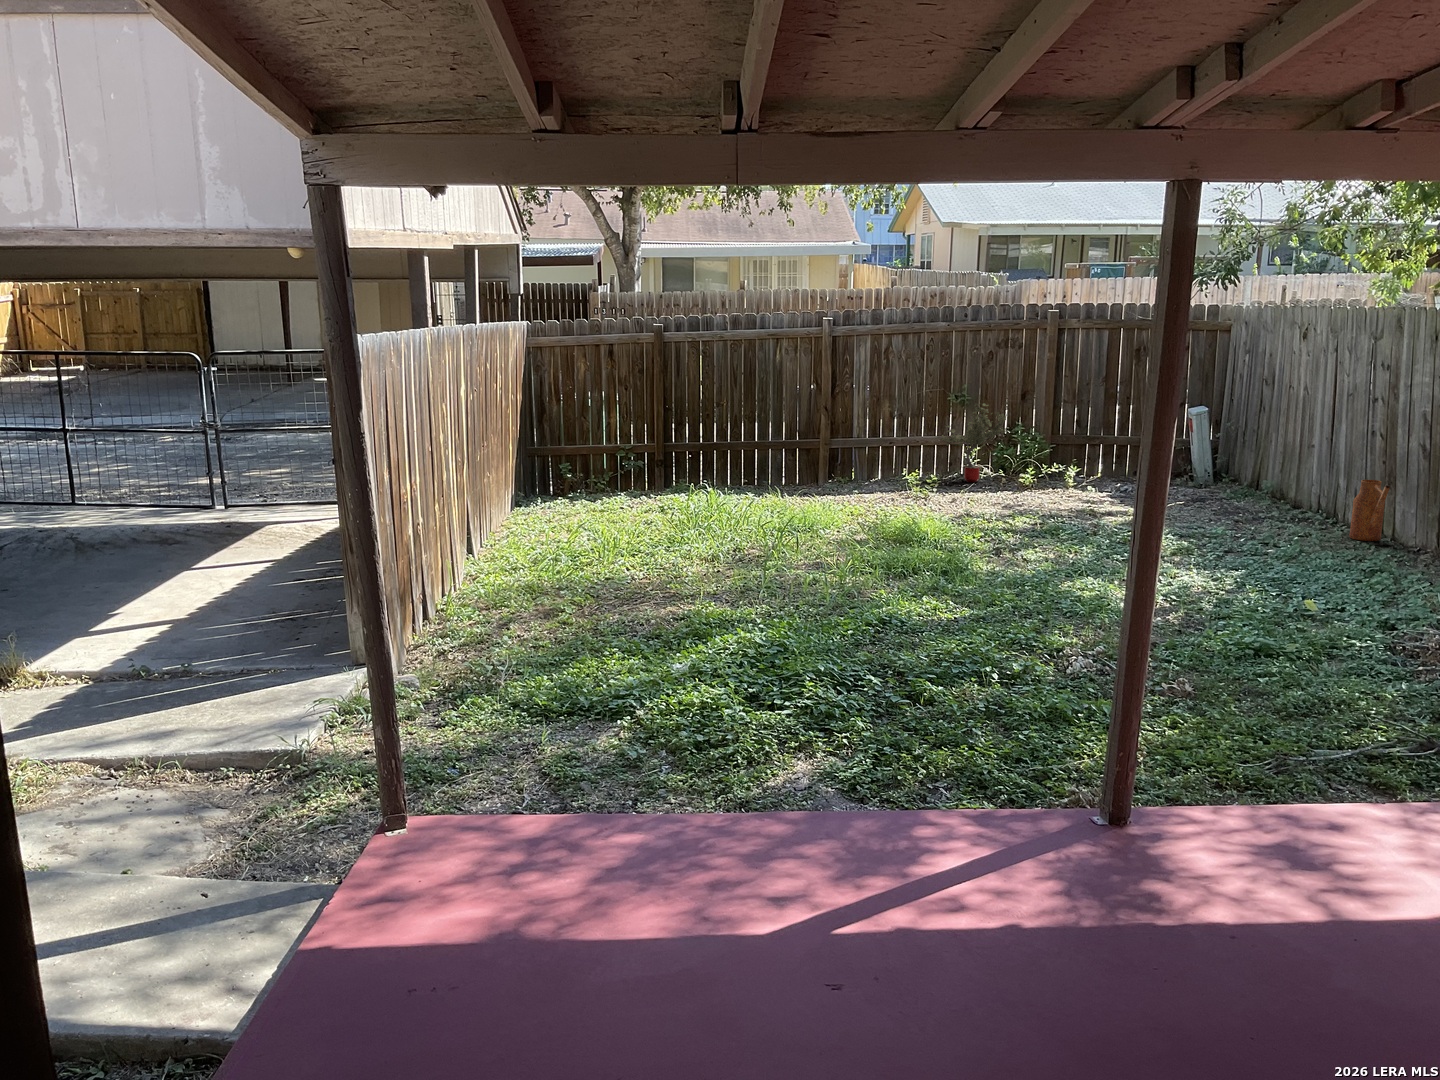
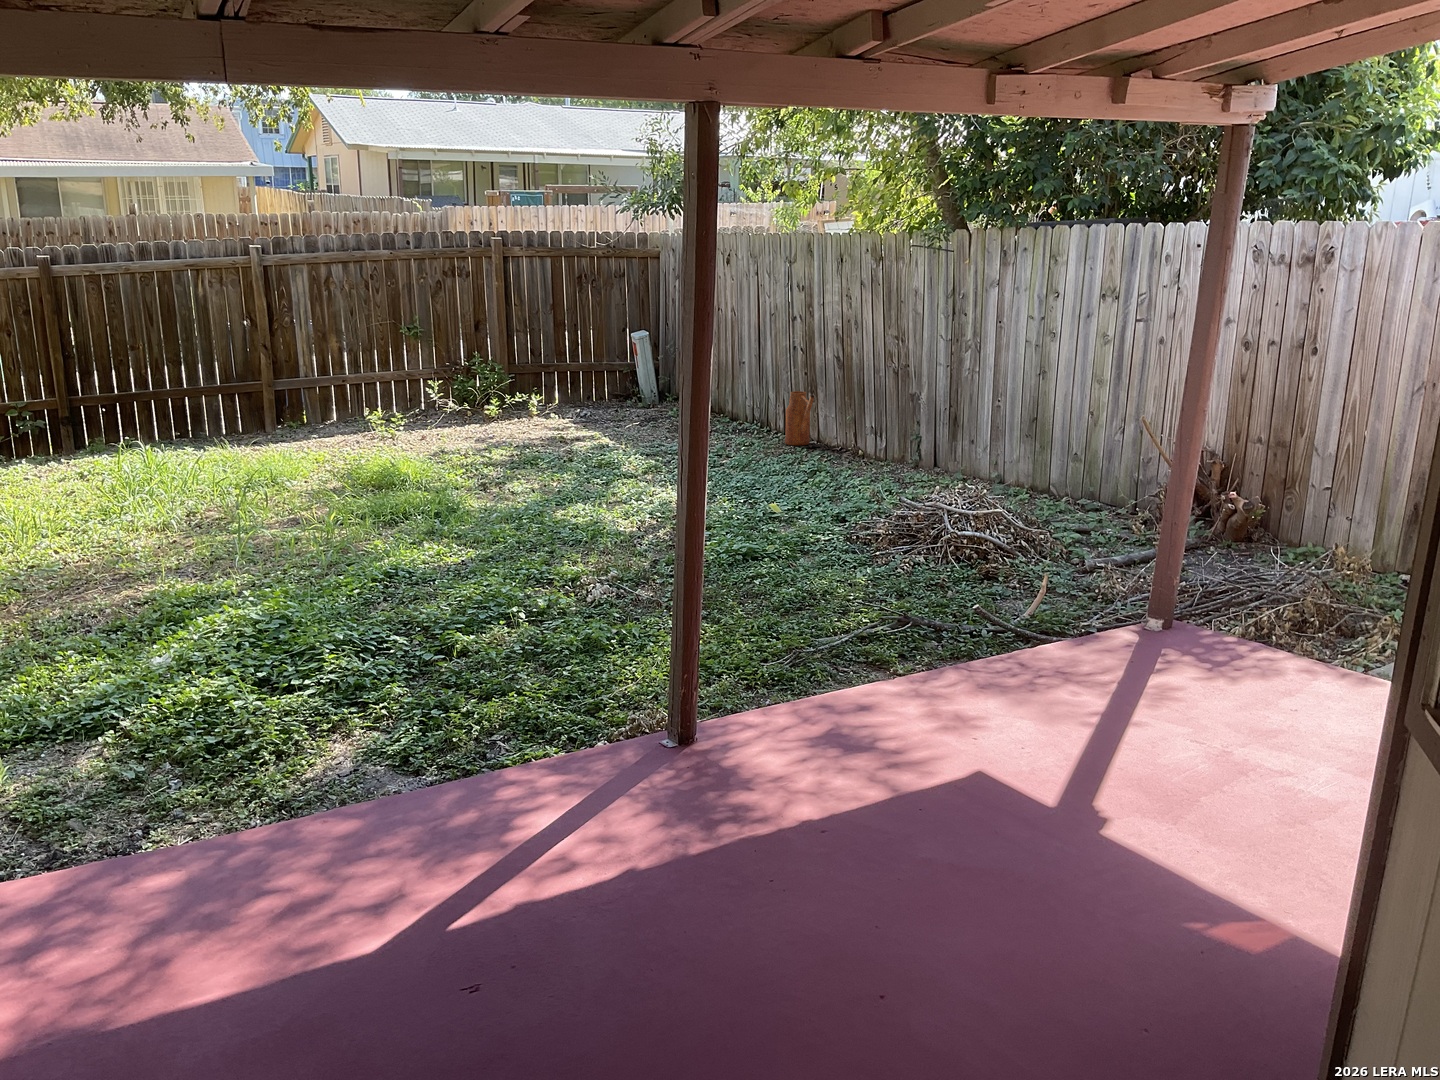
potted tree: present [941,403,1007,482] -> none [398,334,466,417]

